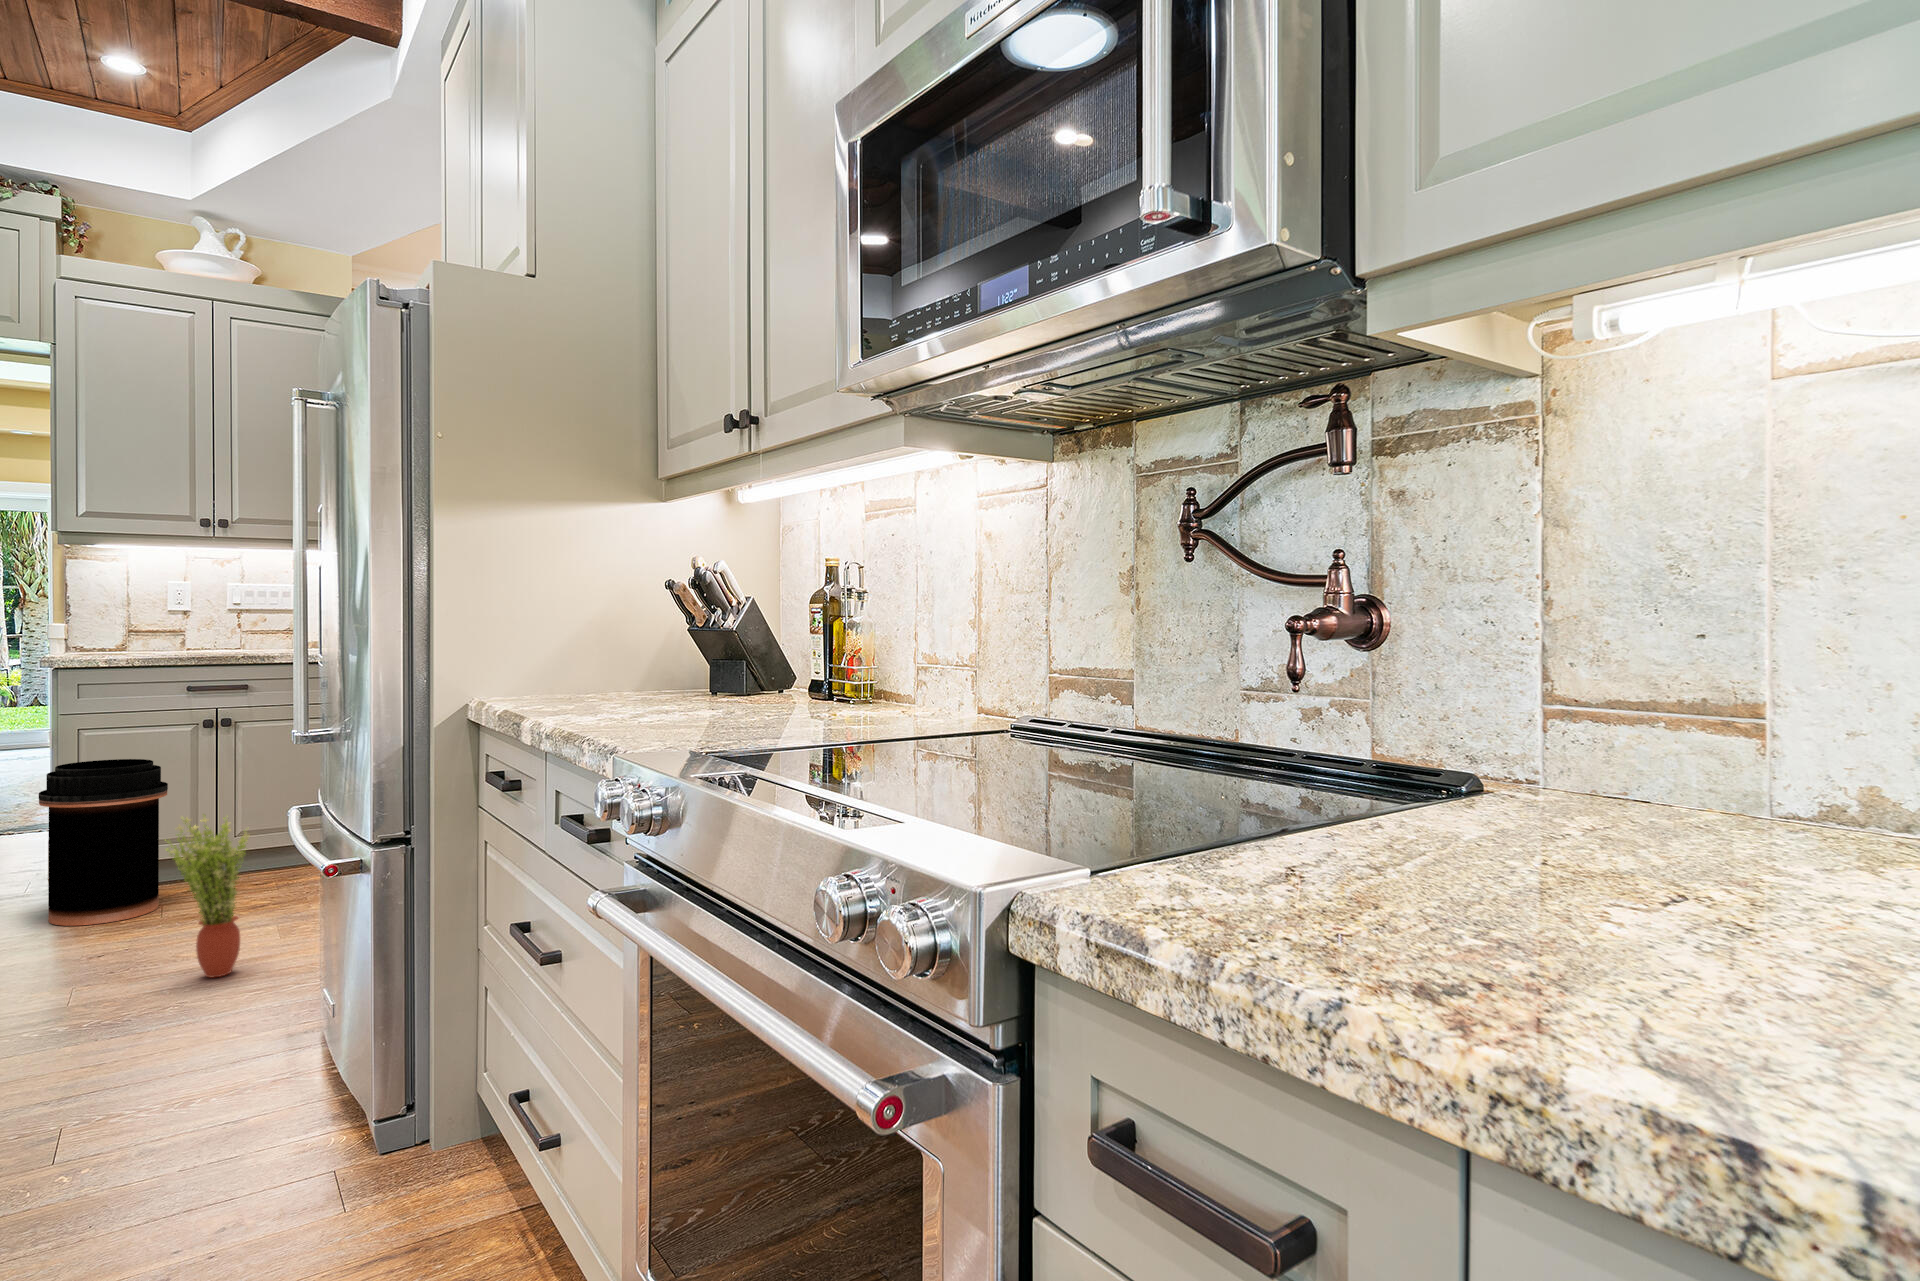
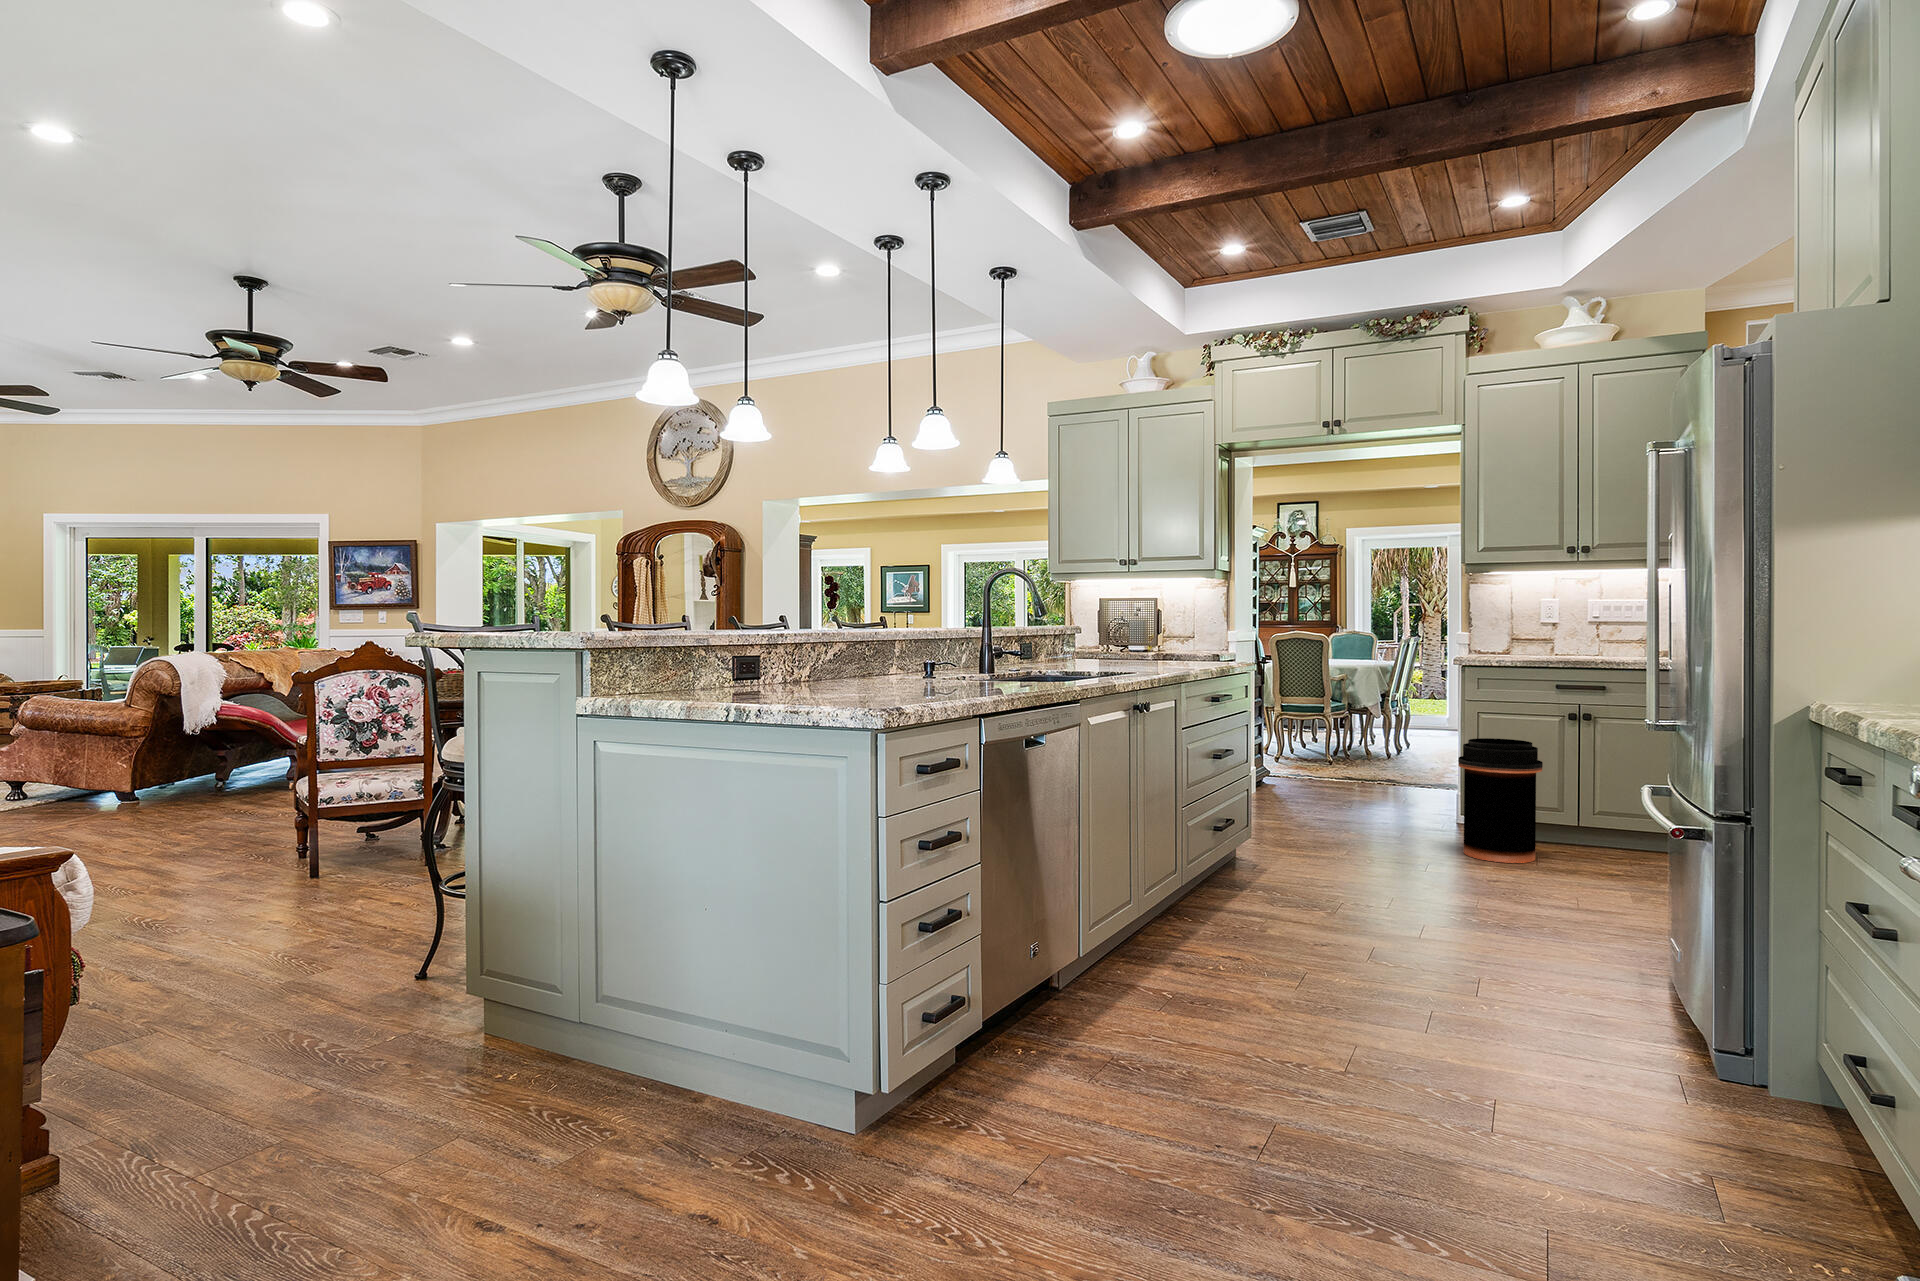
potted plant: present [167,815,249,978] -> none [1545,785,1610,919]

